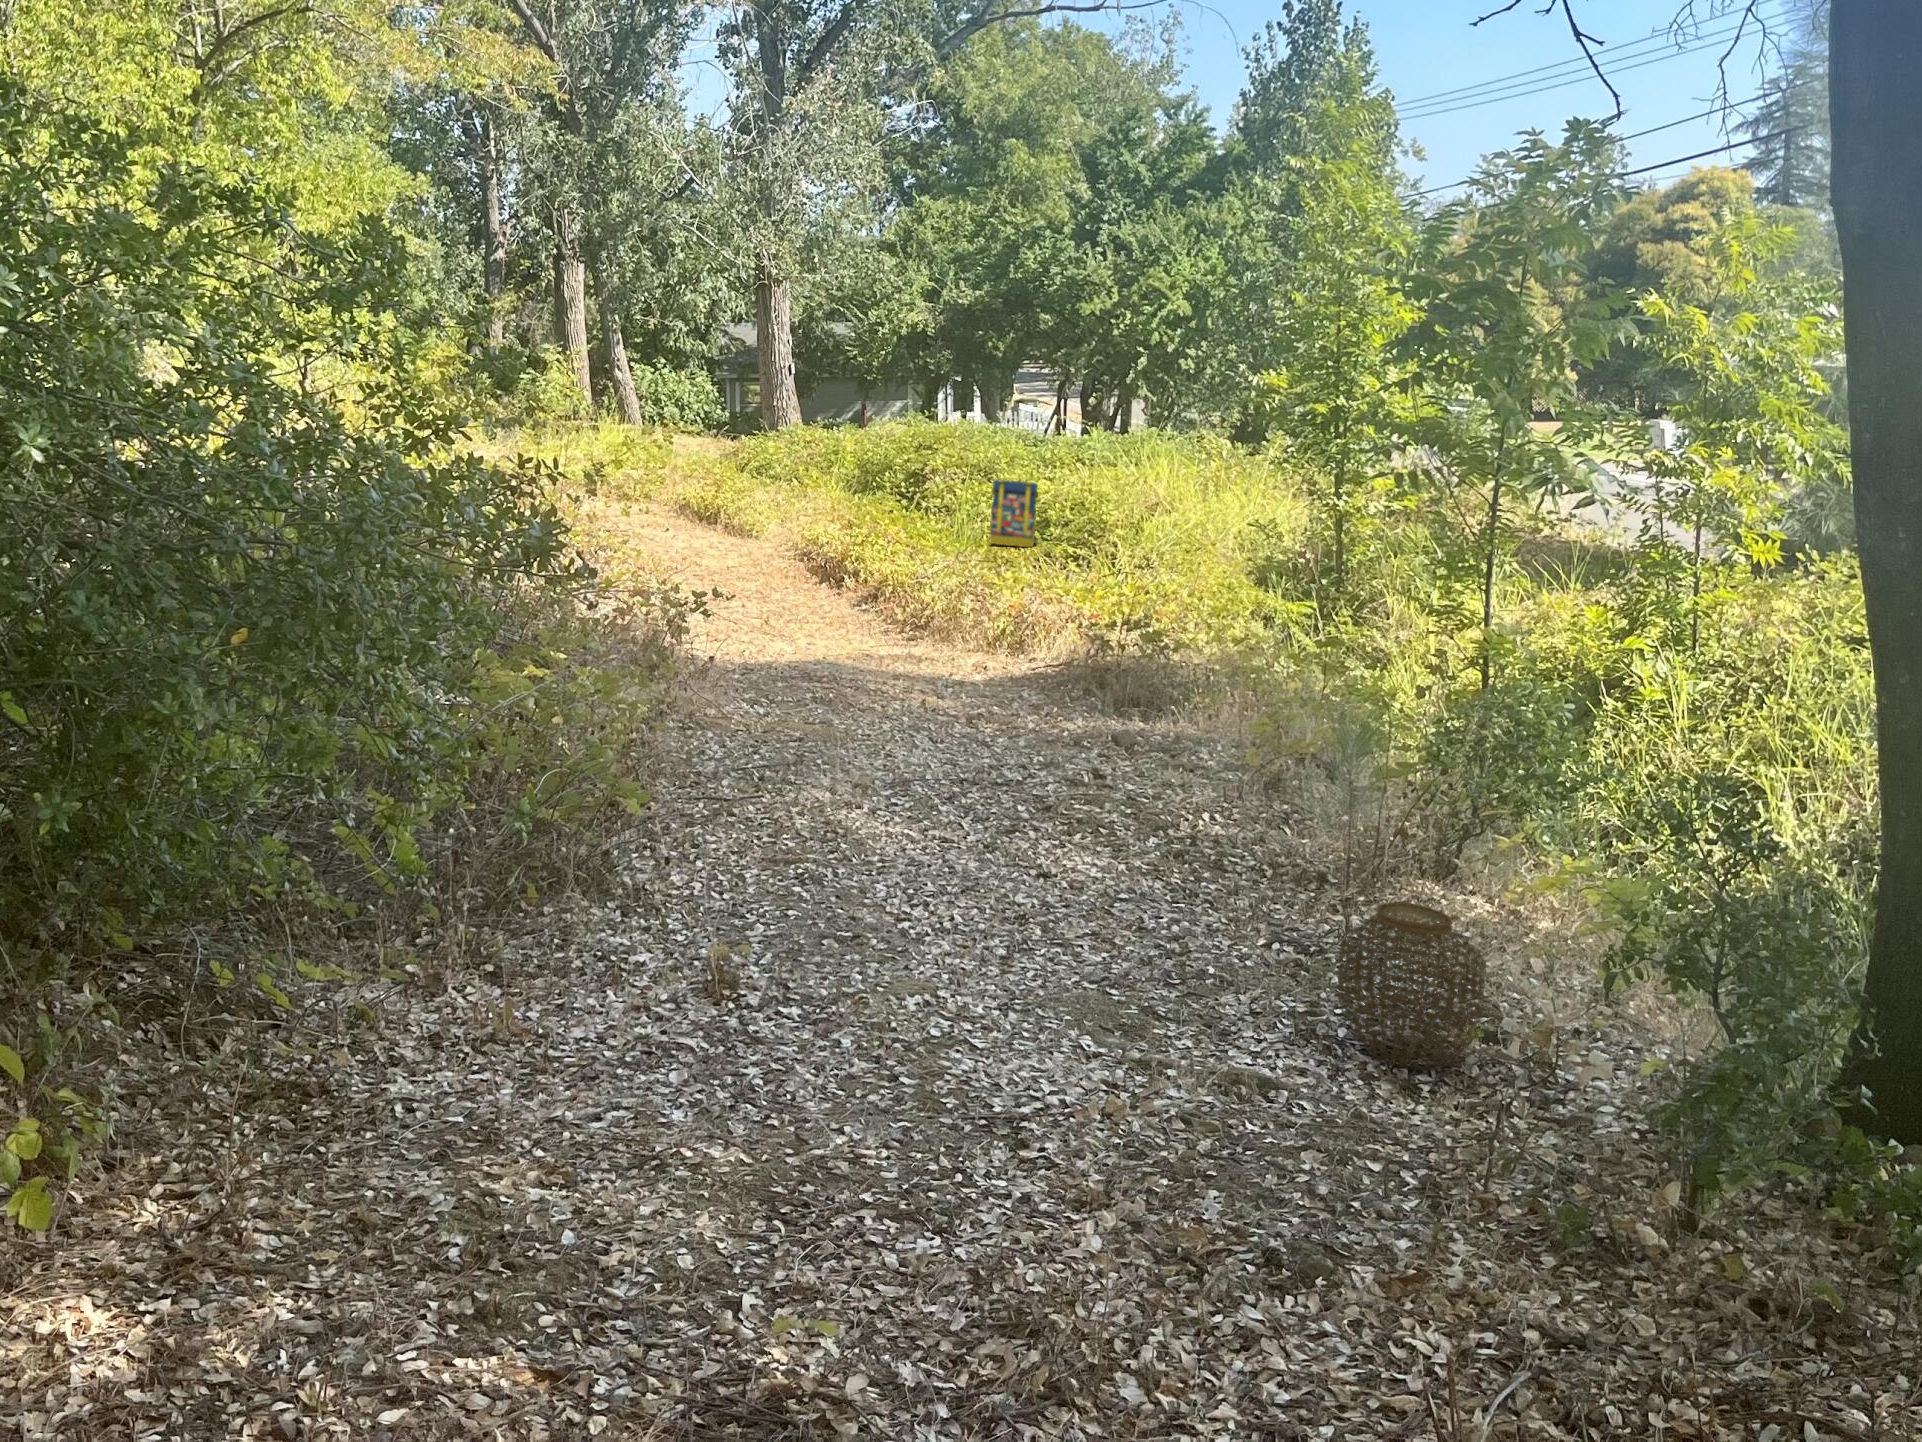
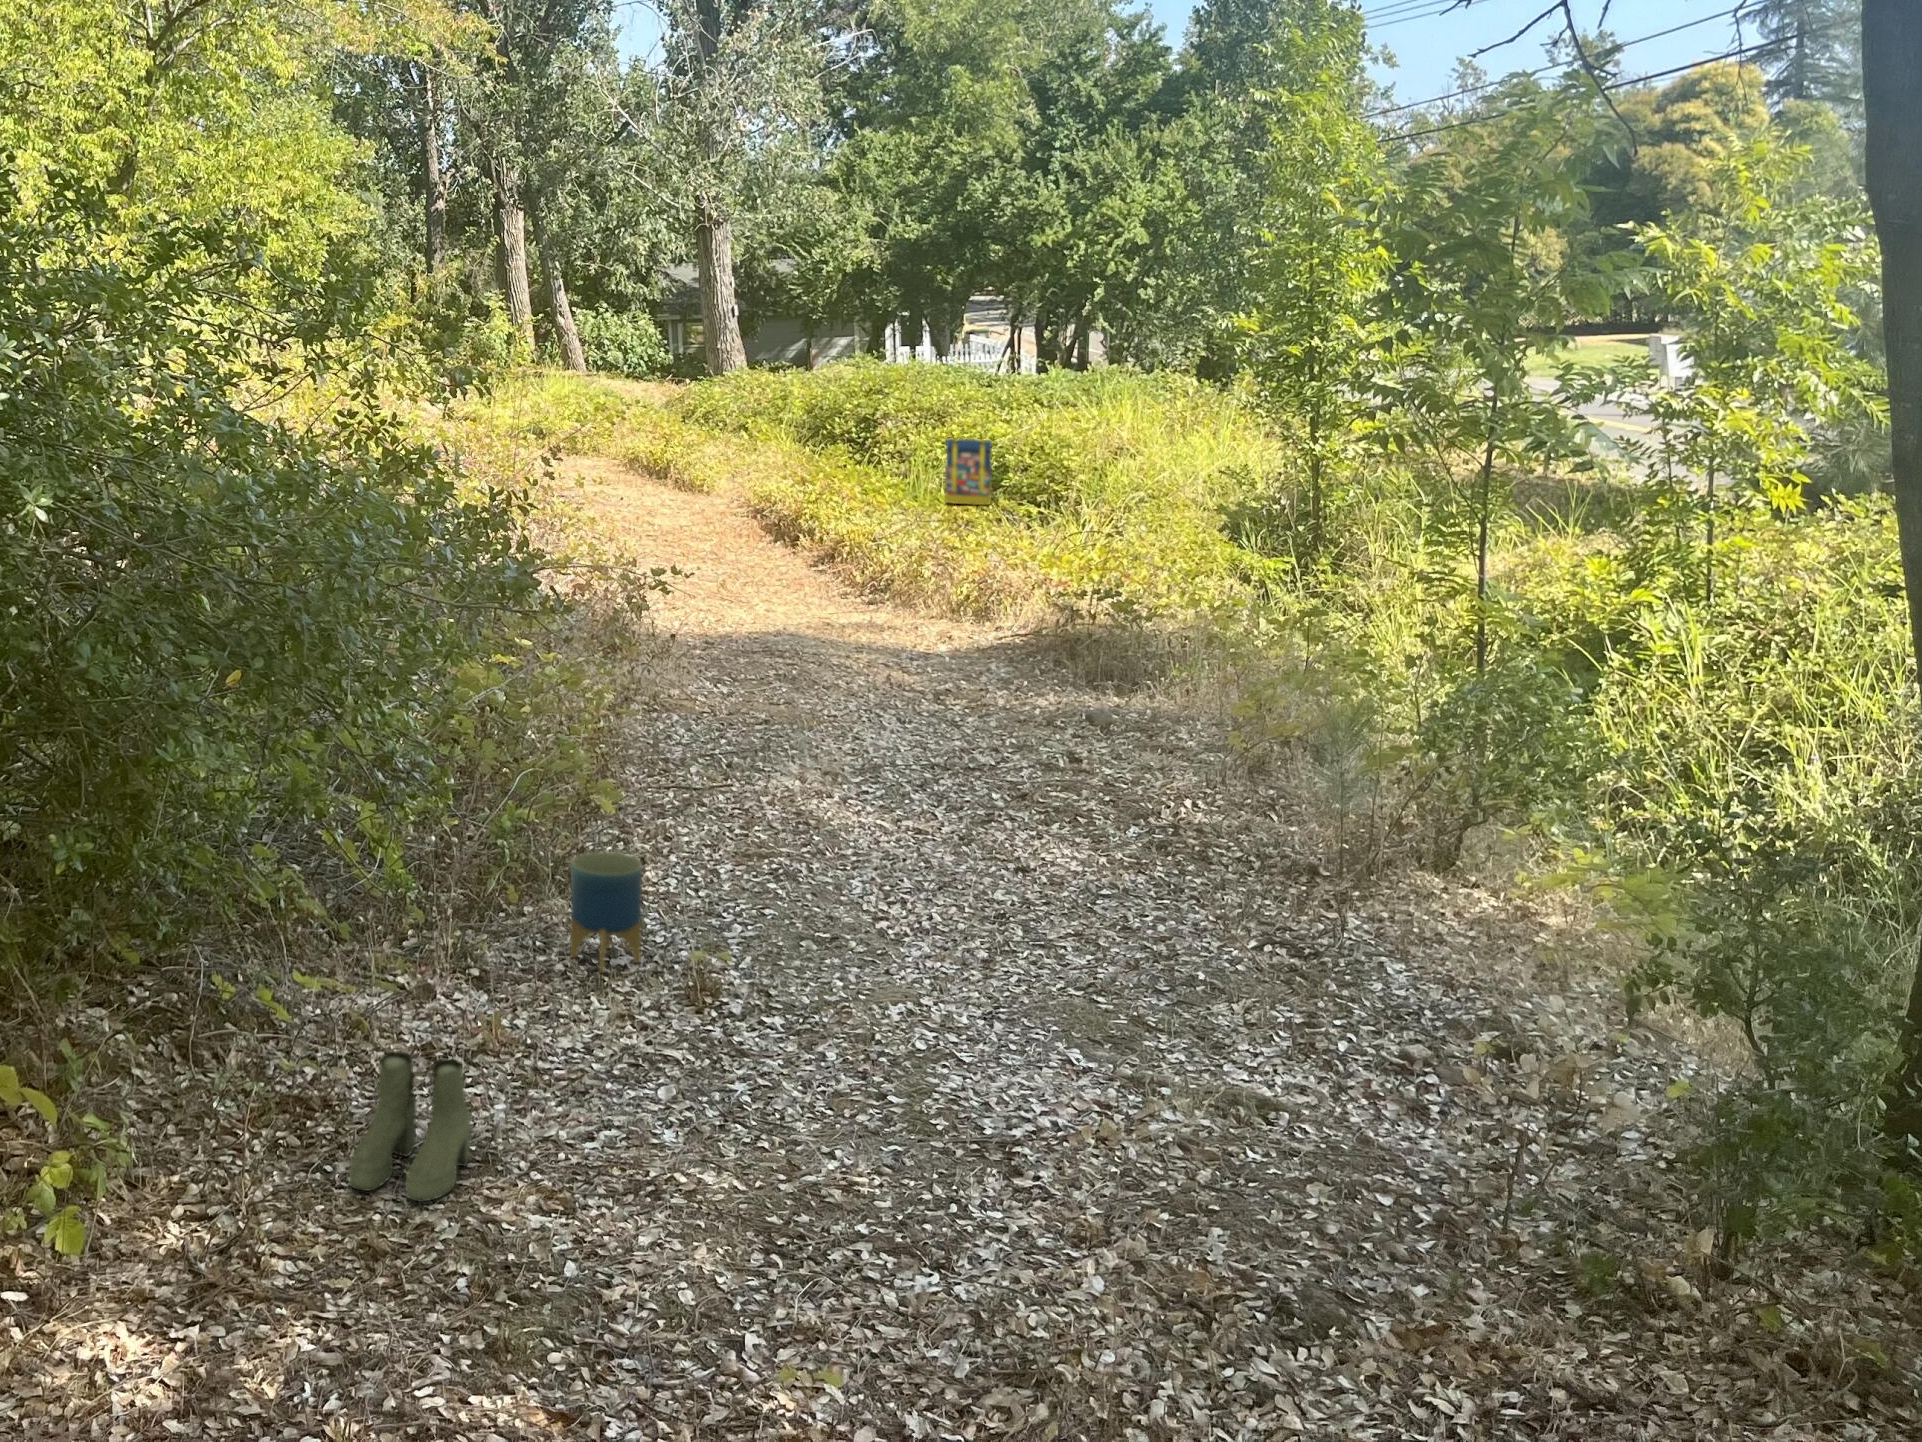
planter: none [588,843,669,967] -> present [570,852,642,973]
woven basket: present [1338,902,1485,1070] -> none [1341,913,1504,1089]
boots: none [339,1025,475,1179] -> present [348,1051,471,1201]

